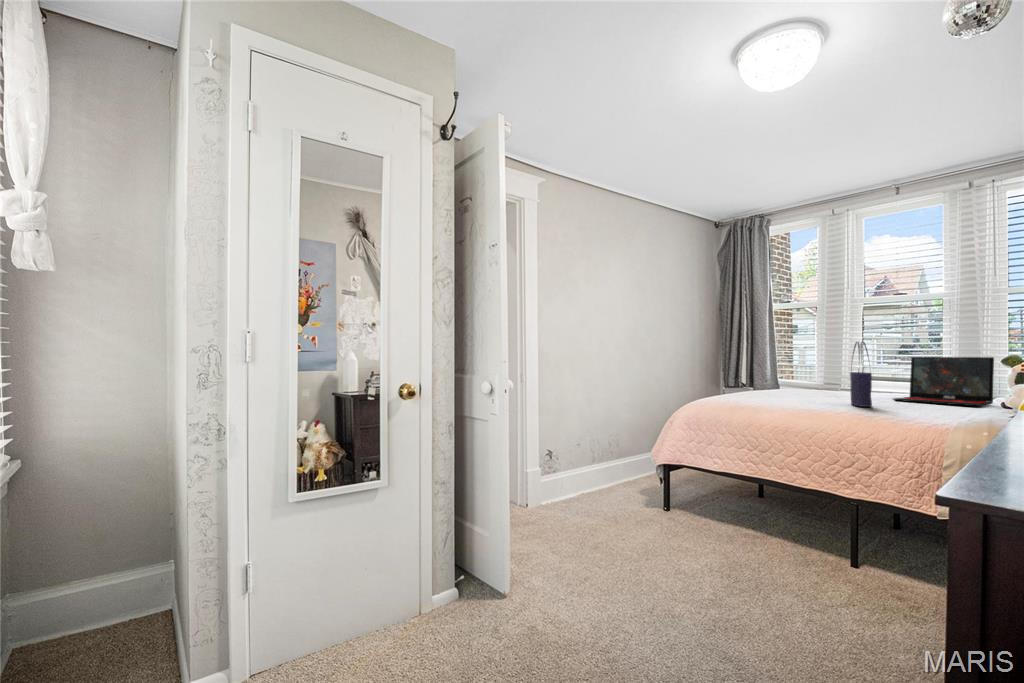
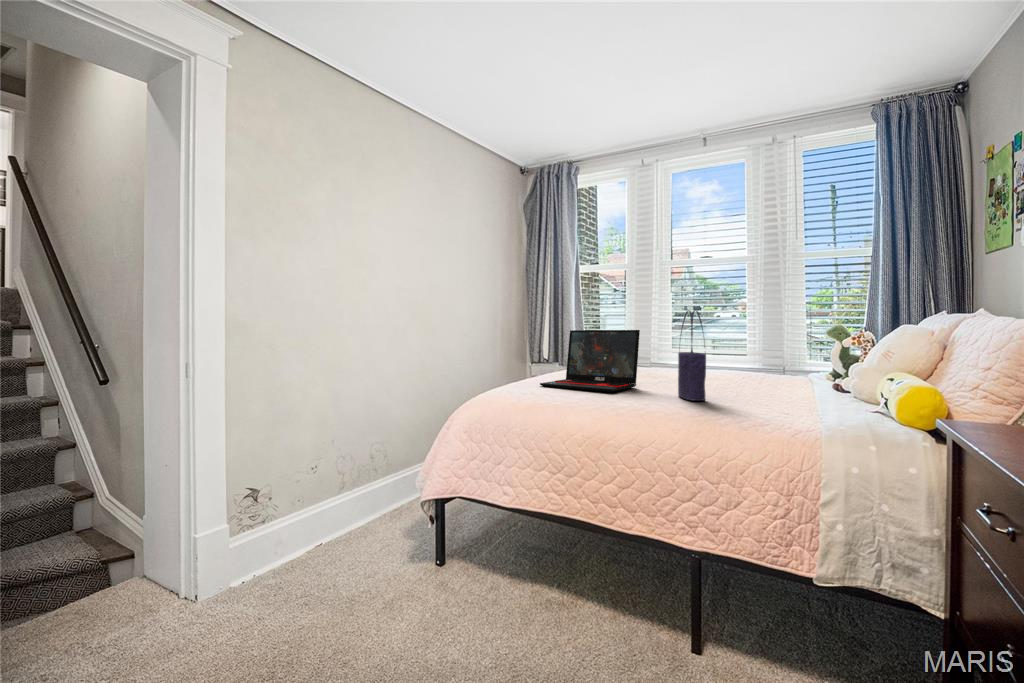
laptop: present [893,357,994,406] -> present [540,330,640,392]

